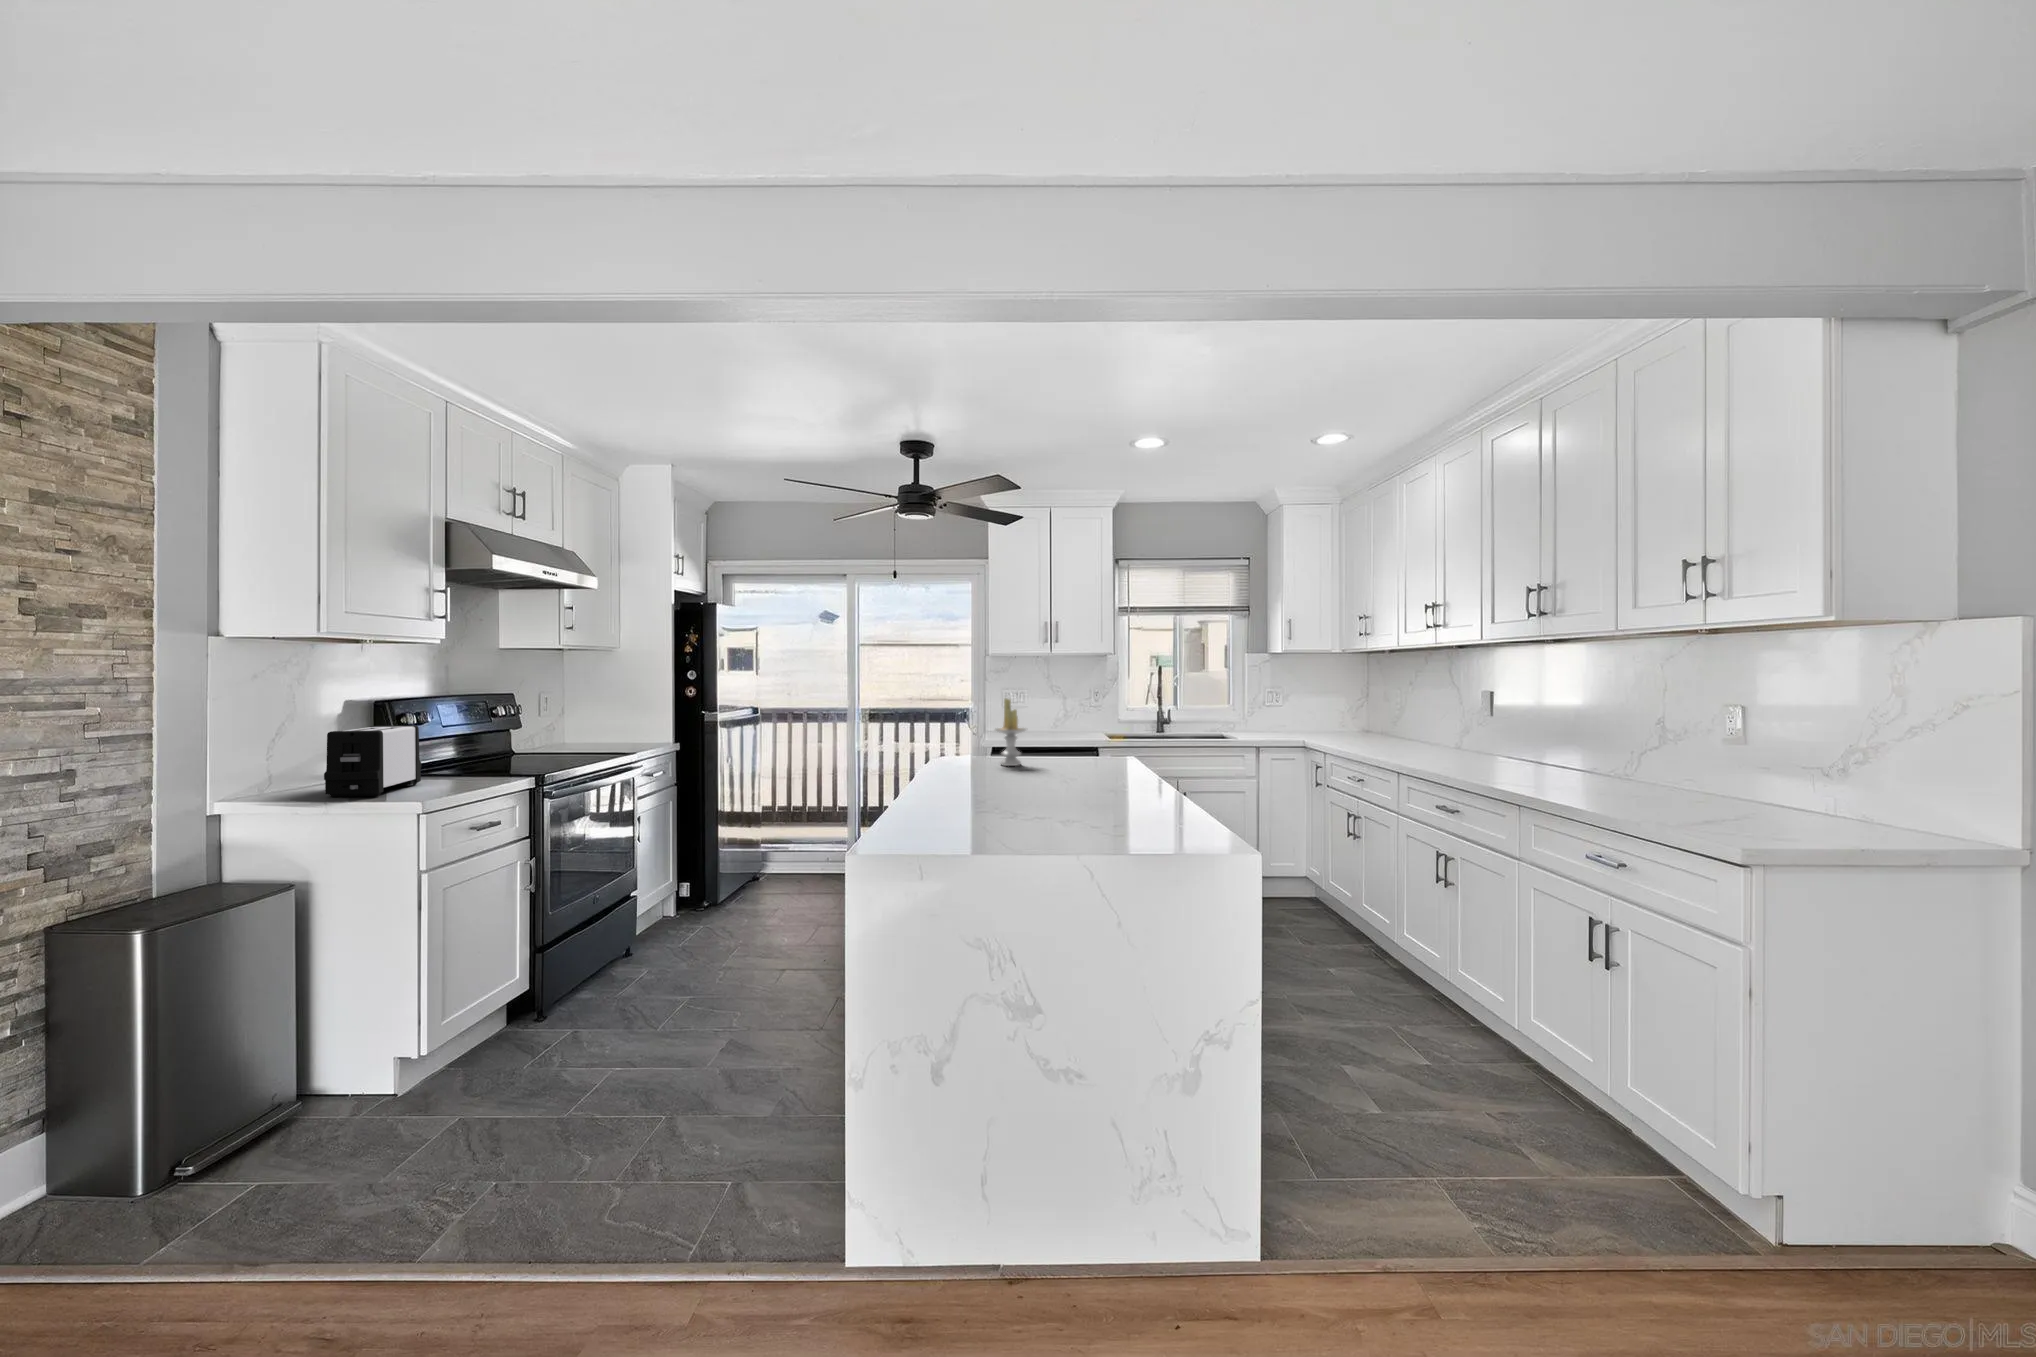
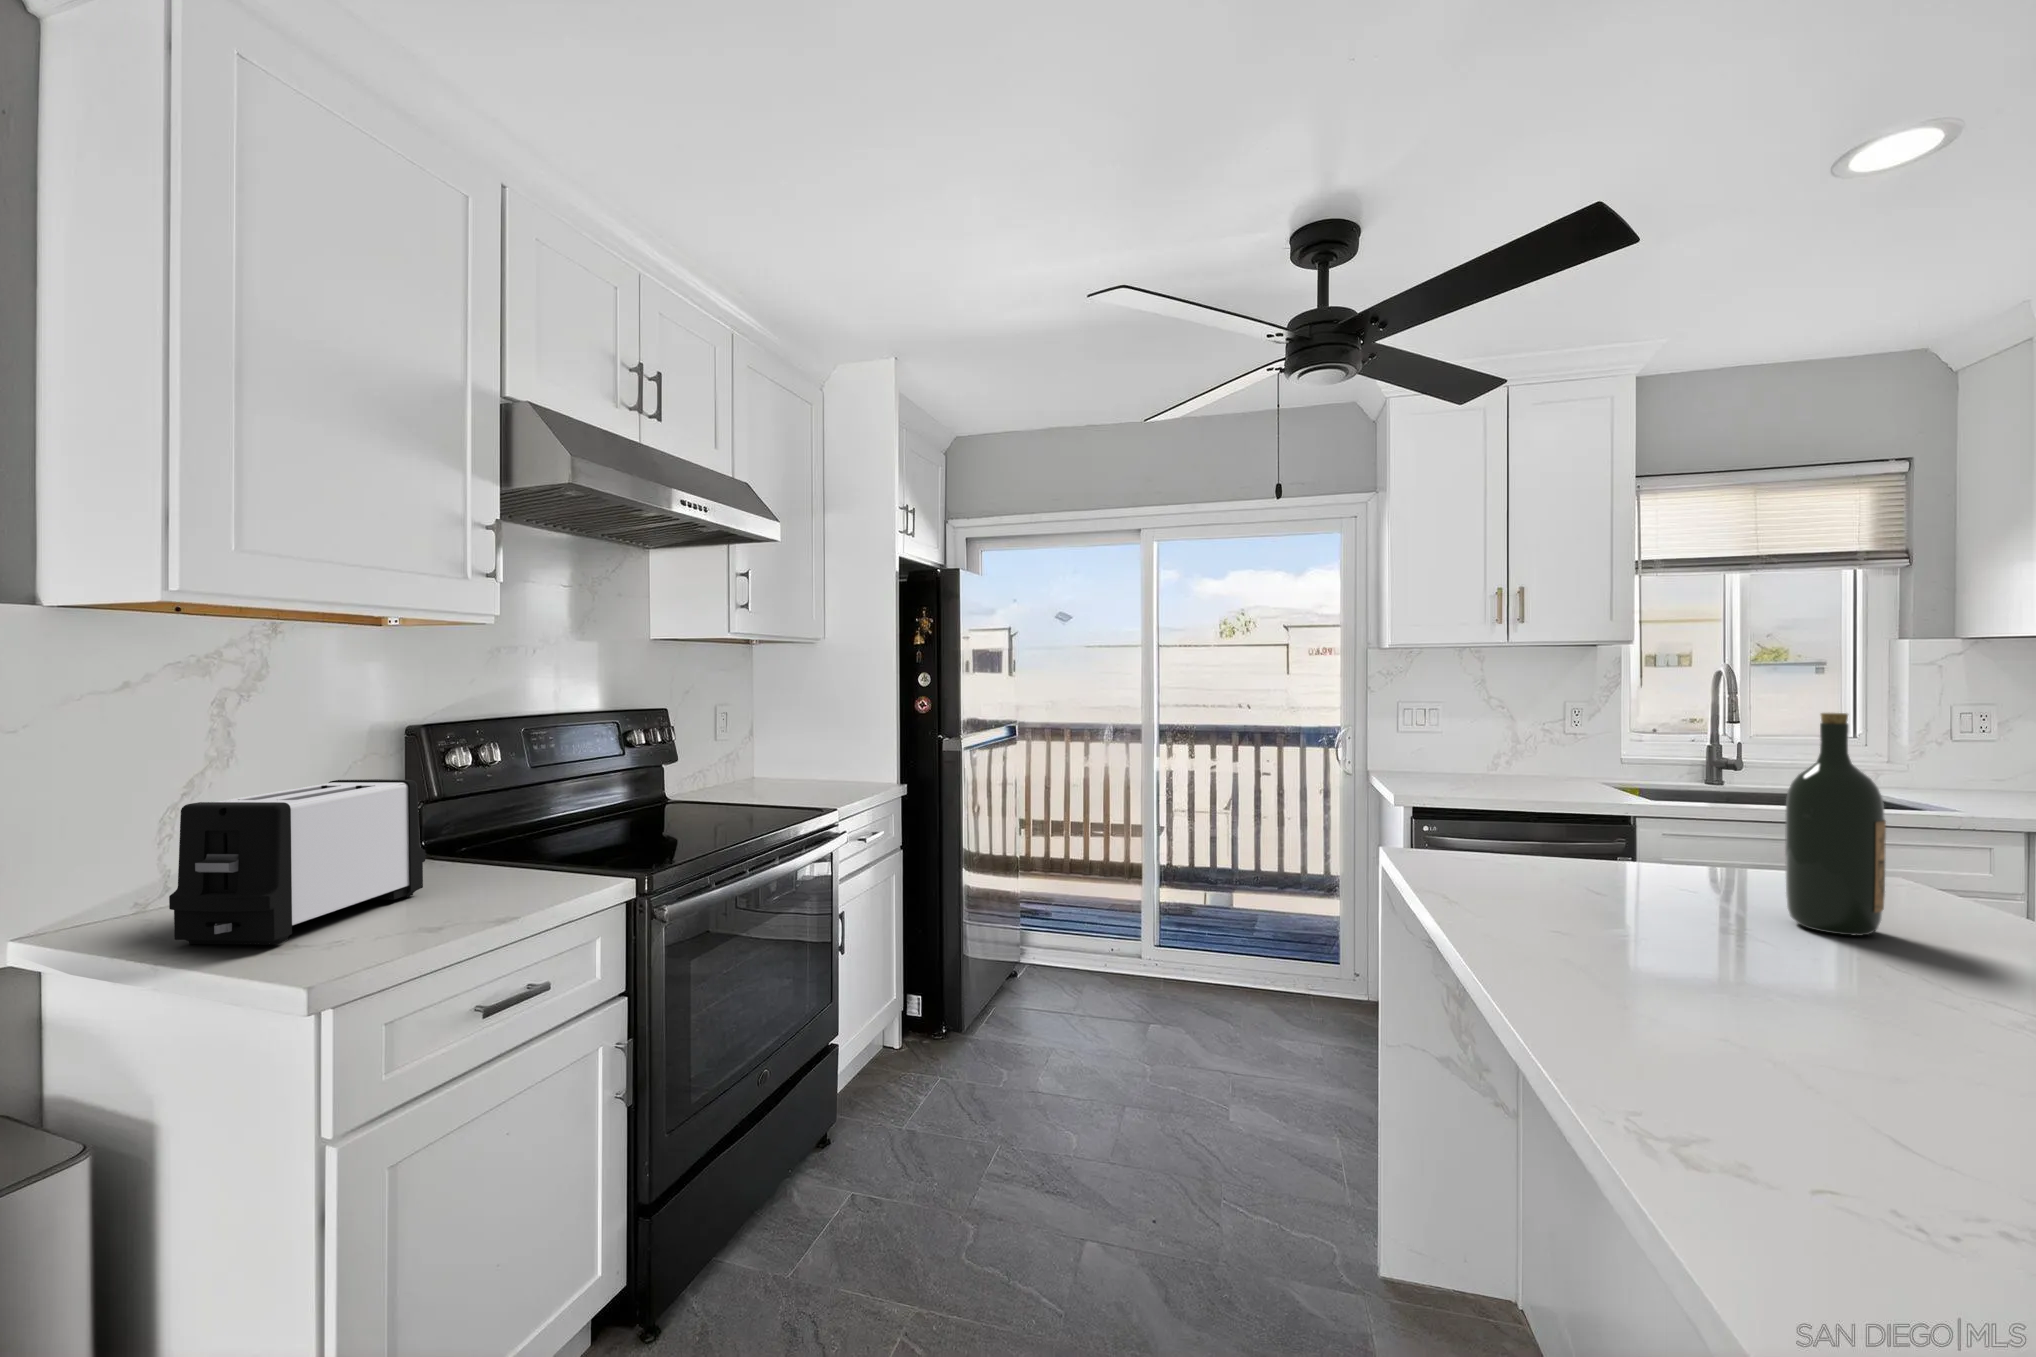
wine bottle: none [1045,686,1073,769] -> present [1785,713,1886,936]
candle: present [995,699,1026,766] -> none [1609,739,1710,908]

